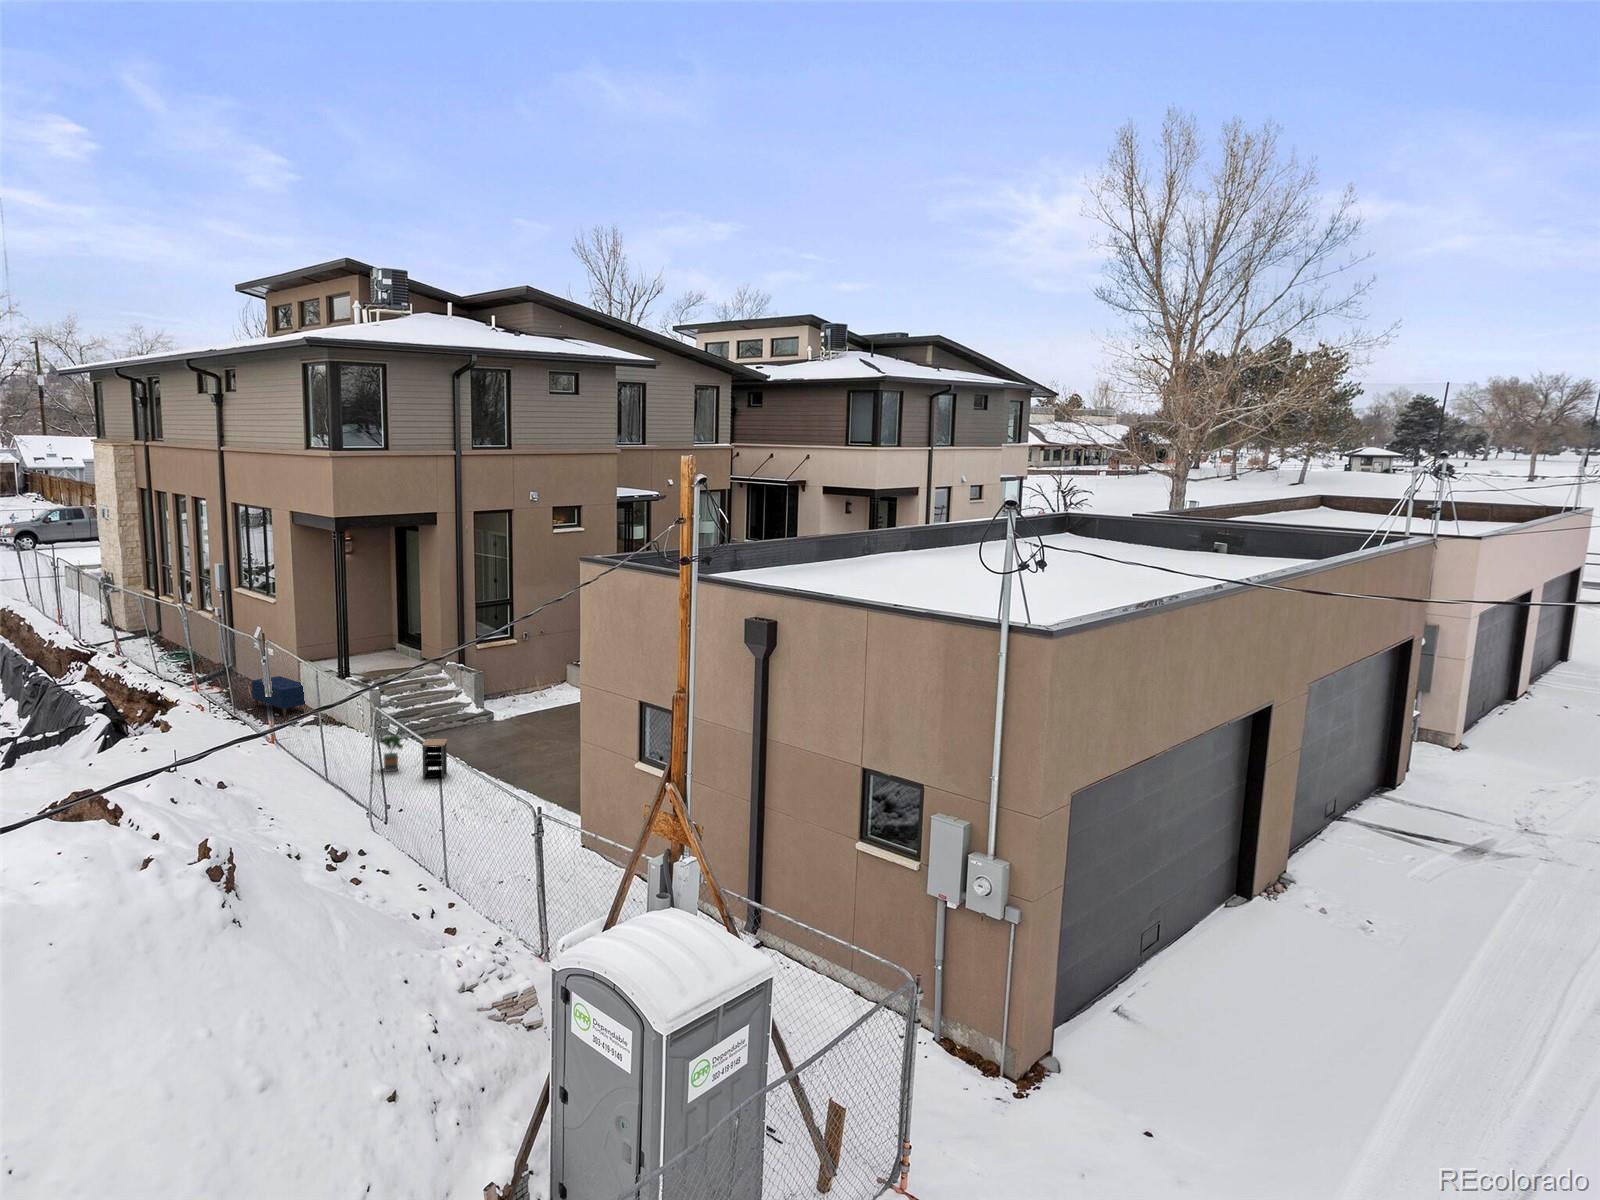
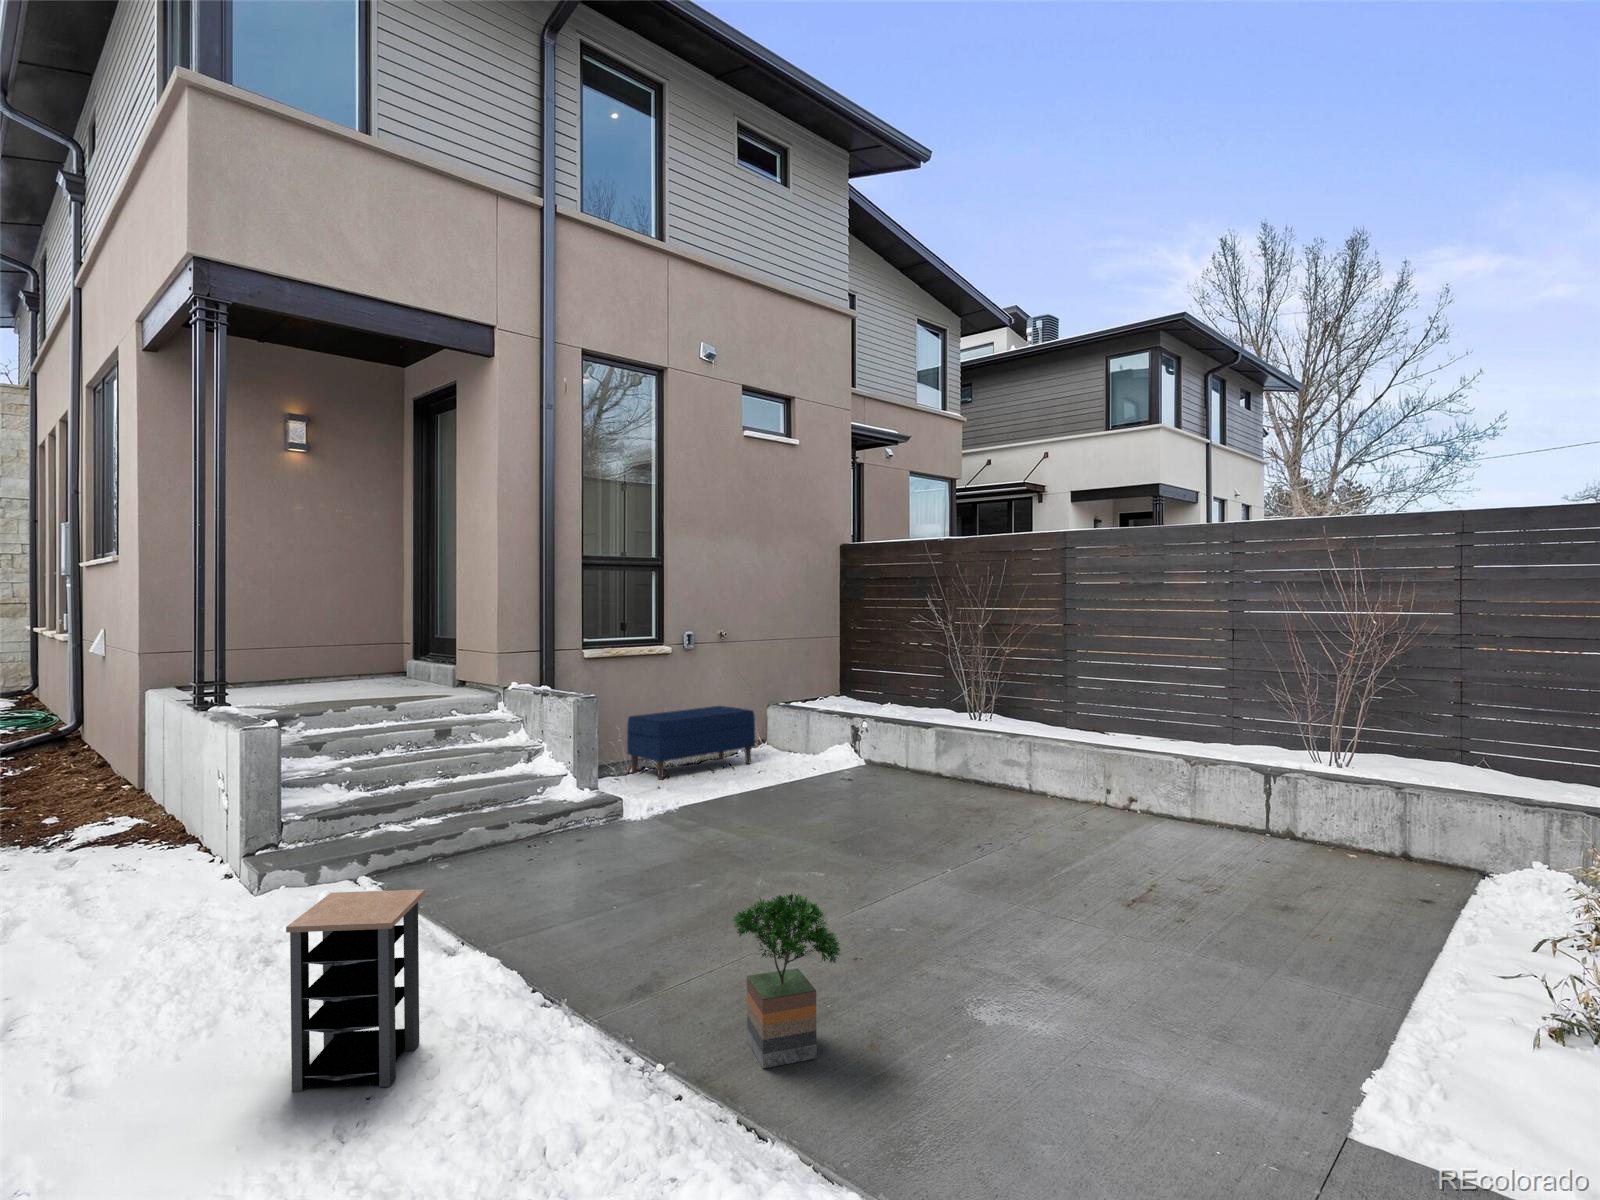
bench: present [252,676,305,717] -> present [627,706,755,780]
potted tree: present [380,736,403,772] -> present [732,893,840,1068]

